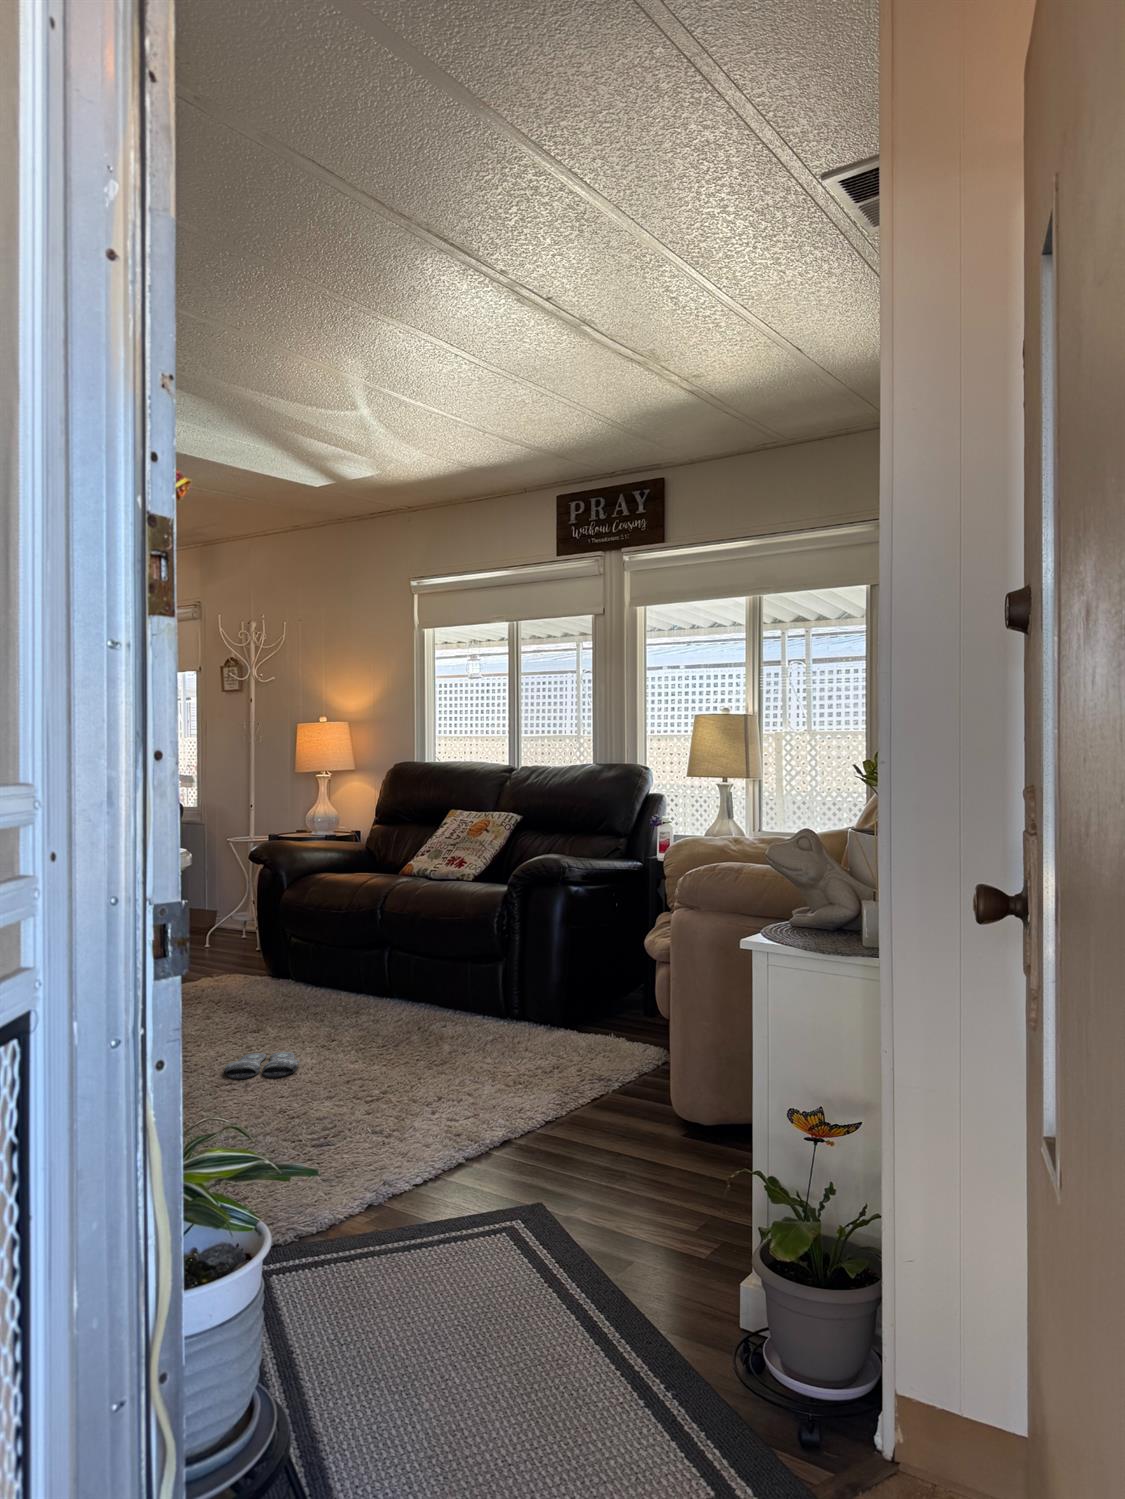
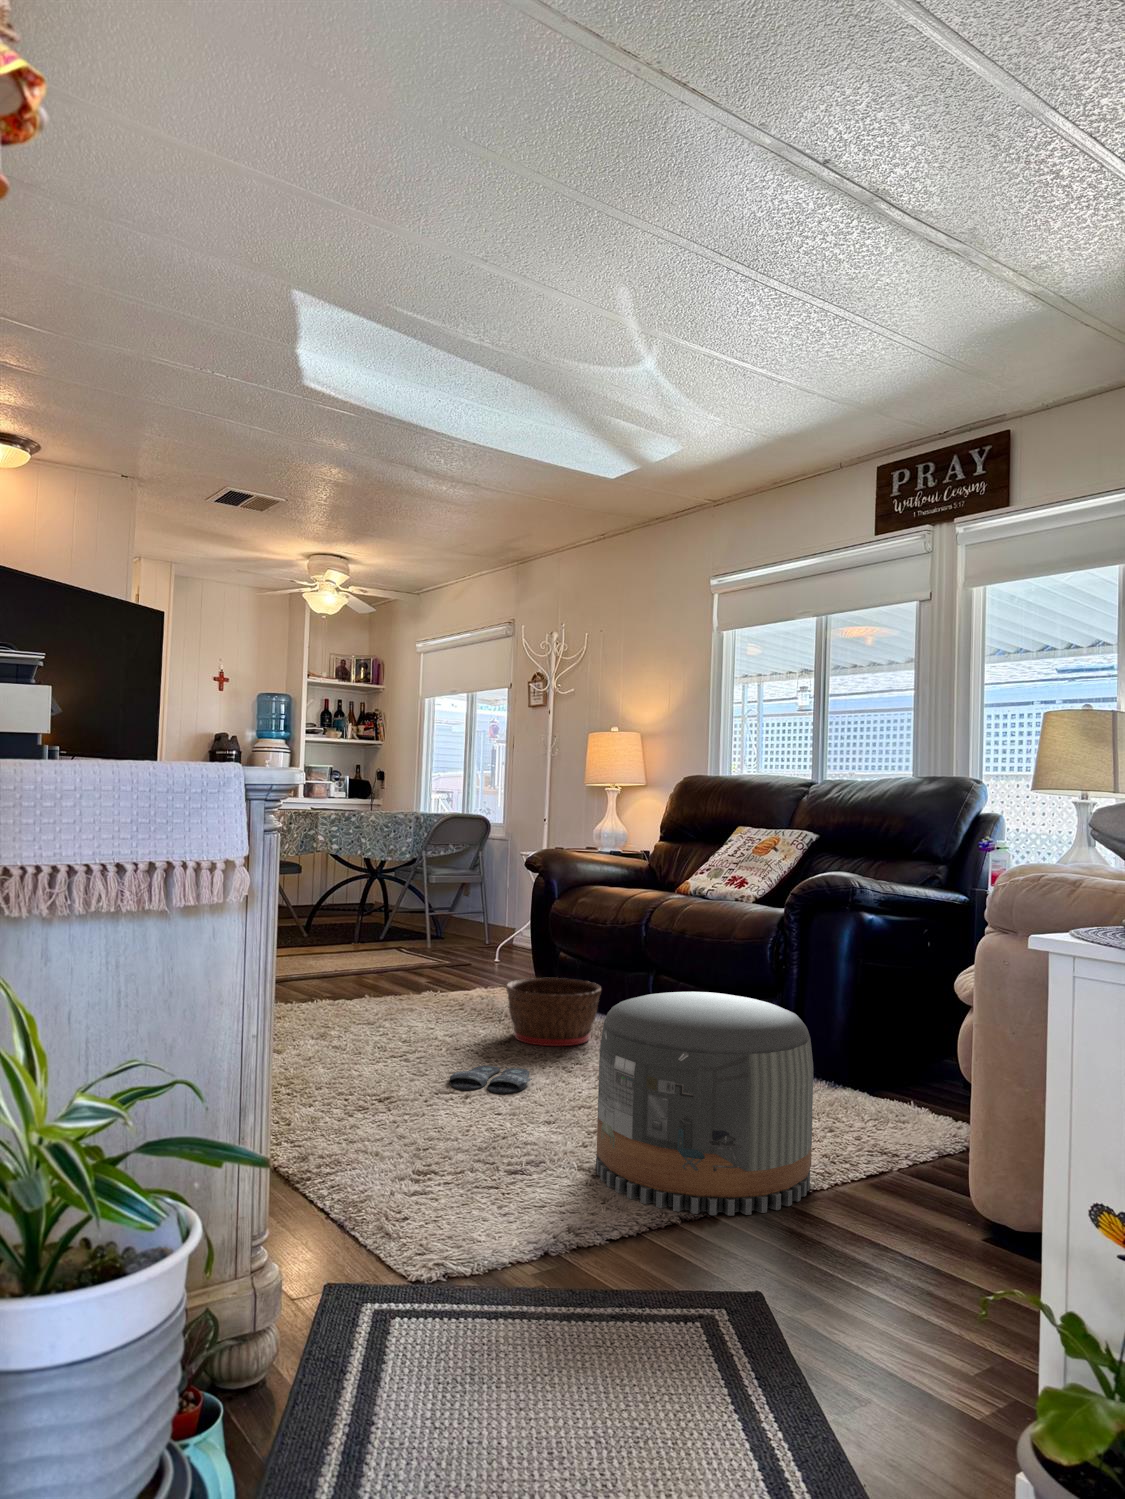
basket: none [256,963,344,1028] -> present [506,978,601,1046]
pouf: none [383,975,555,1154] -> present [596,992,813,1216]

